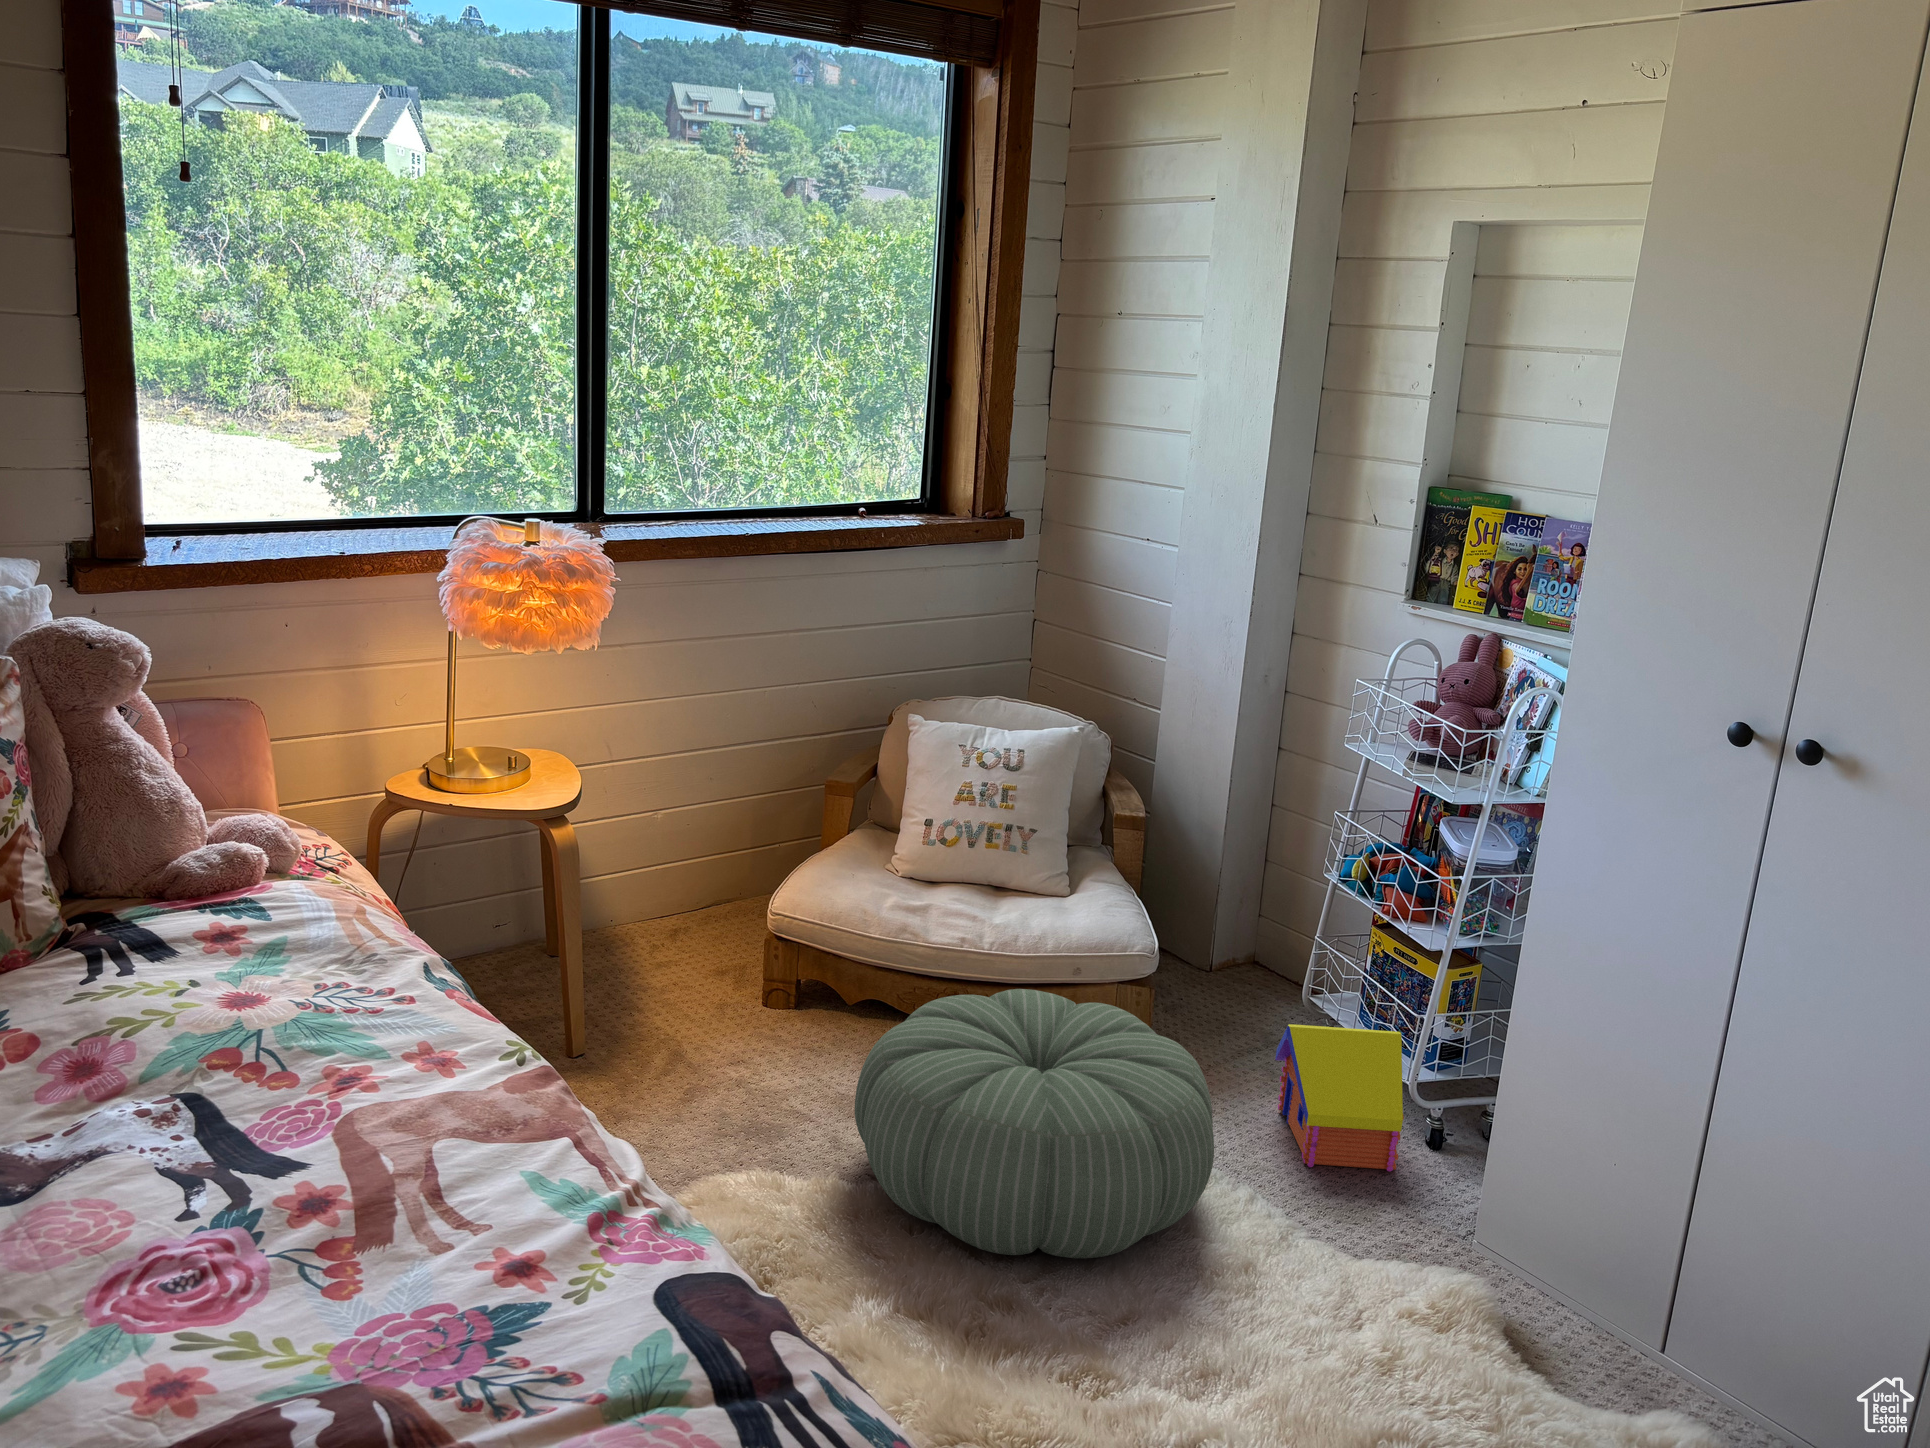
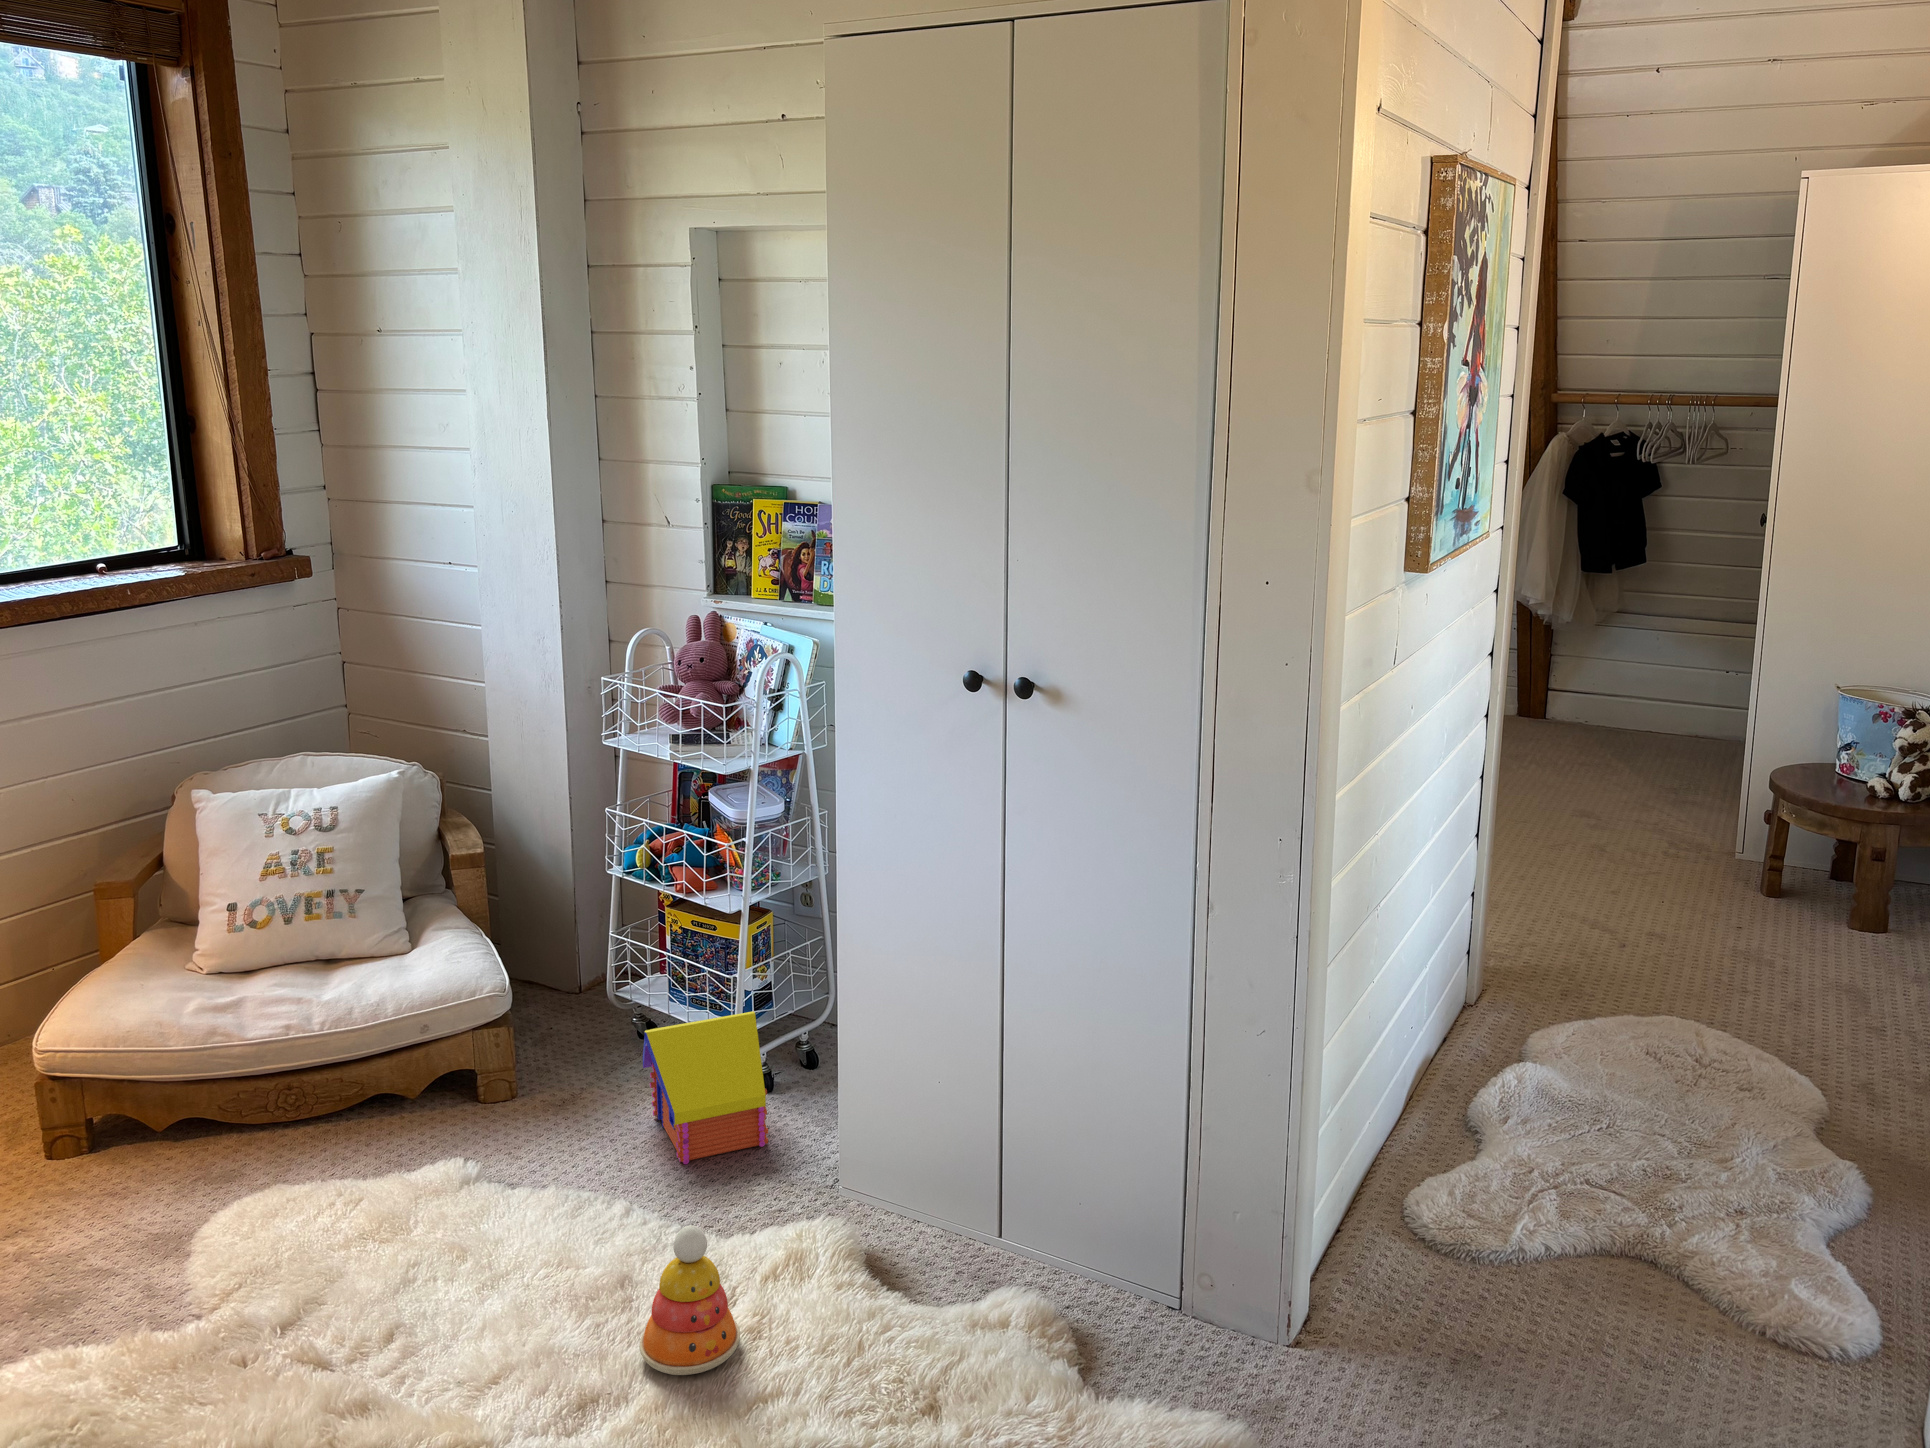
pouf: present [855,989,1214,1258] -> none [160,1057,577,1356]
stacking toy: none [1264,1232,1367,1382] -> present [639,1225,740,1375]

